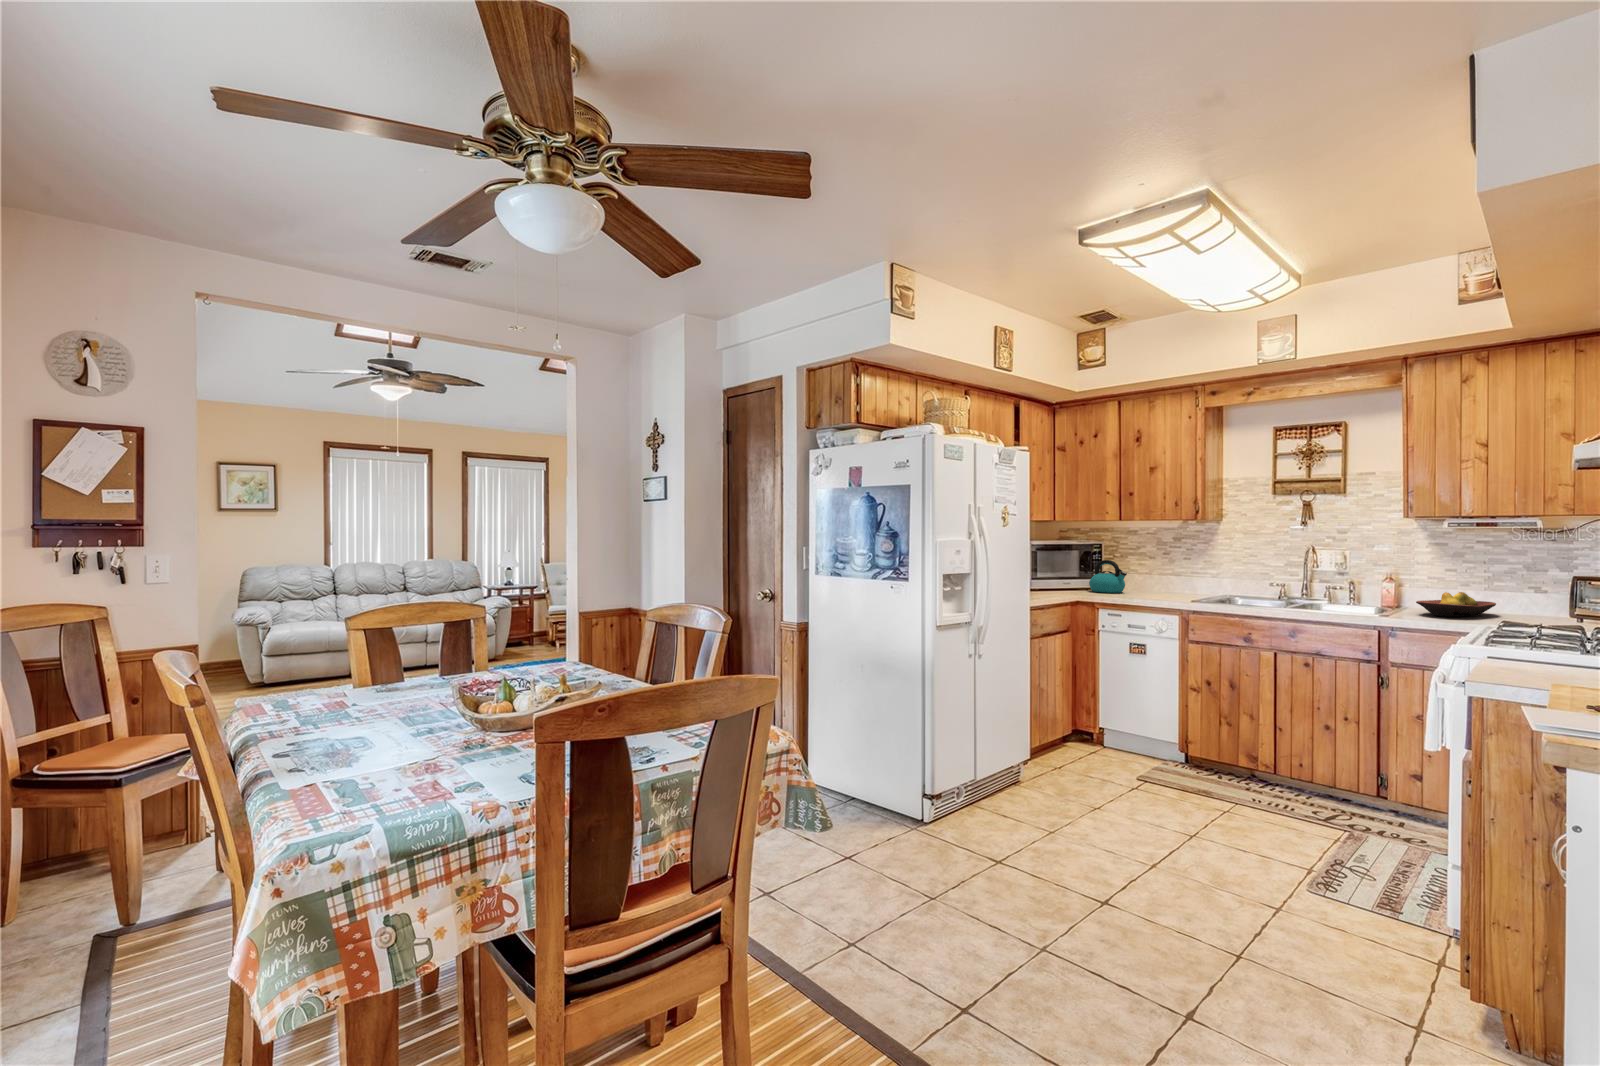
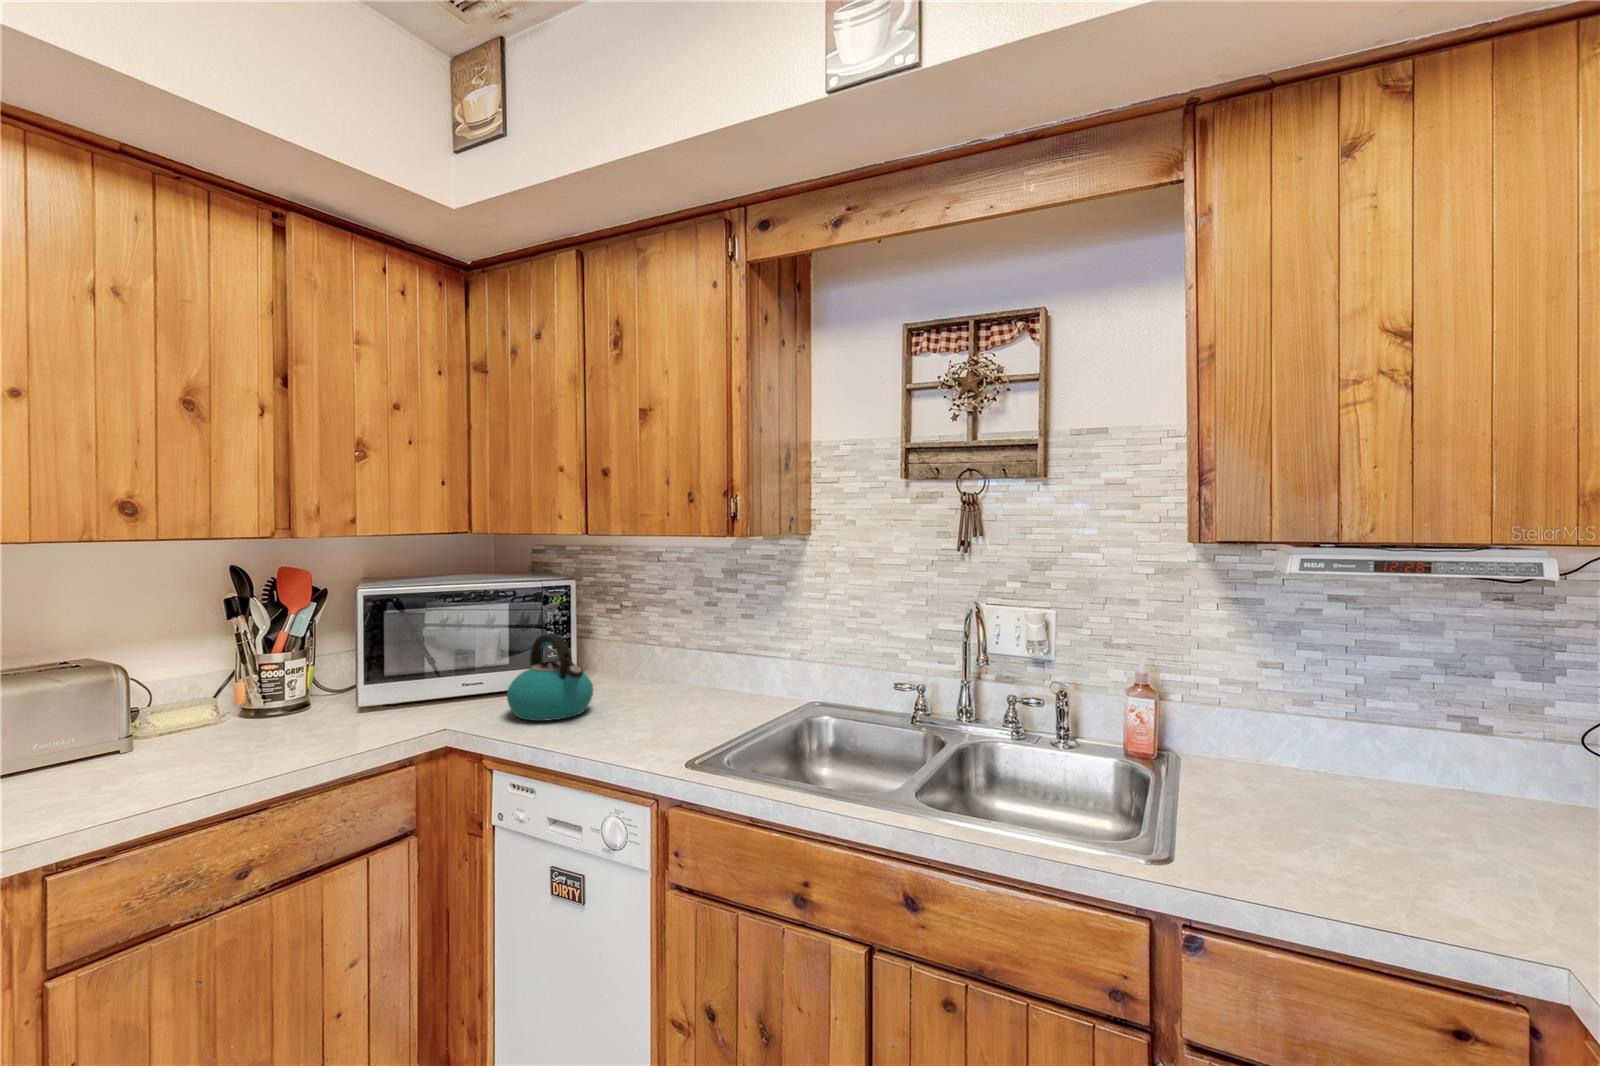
fruit bowl: present [1416,592,1496,617] -> none [1228,760,1425,867]

